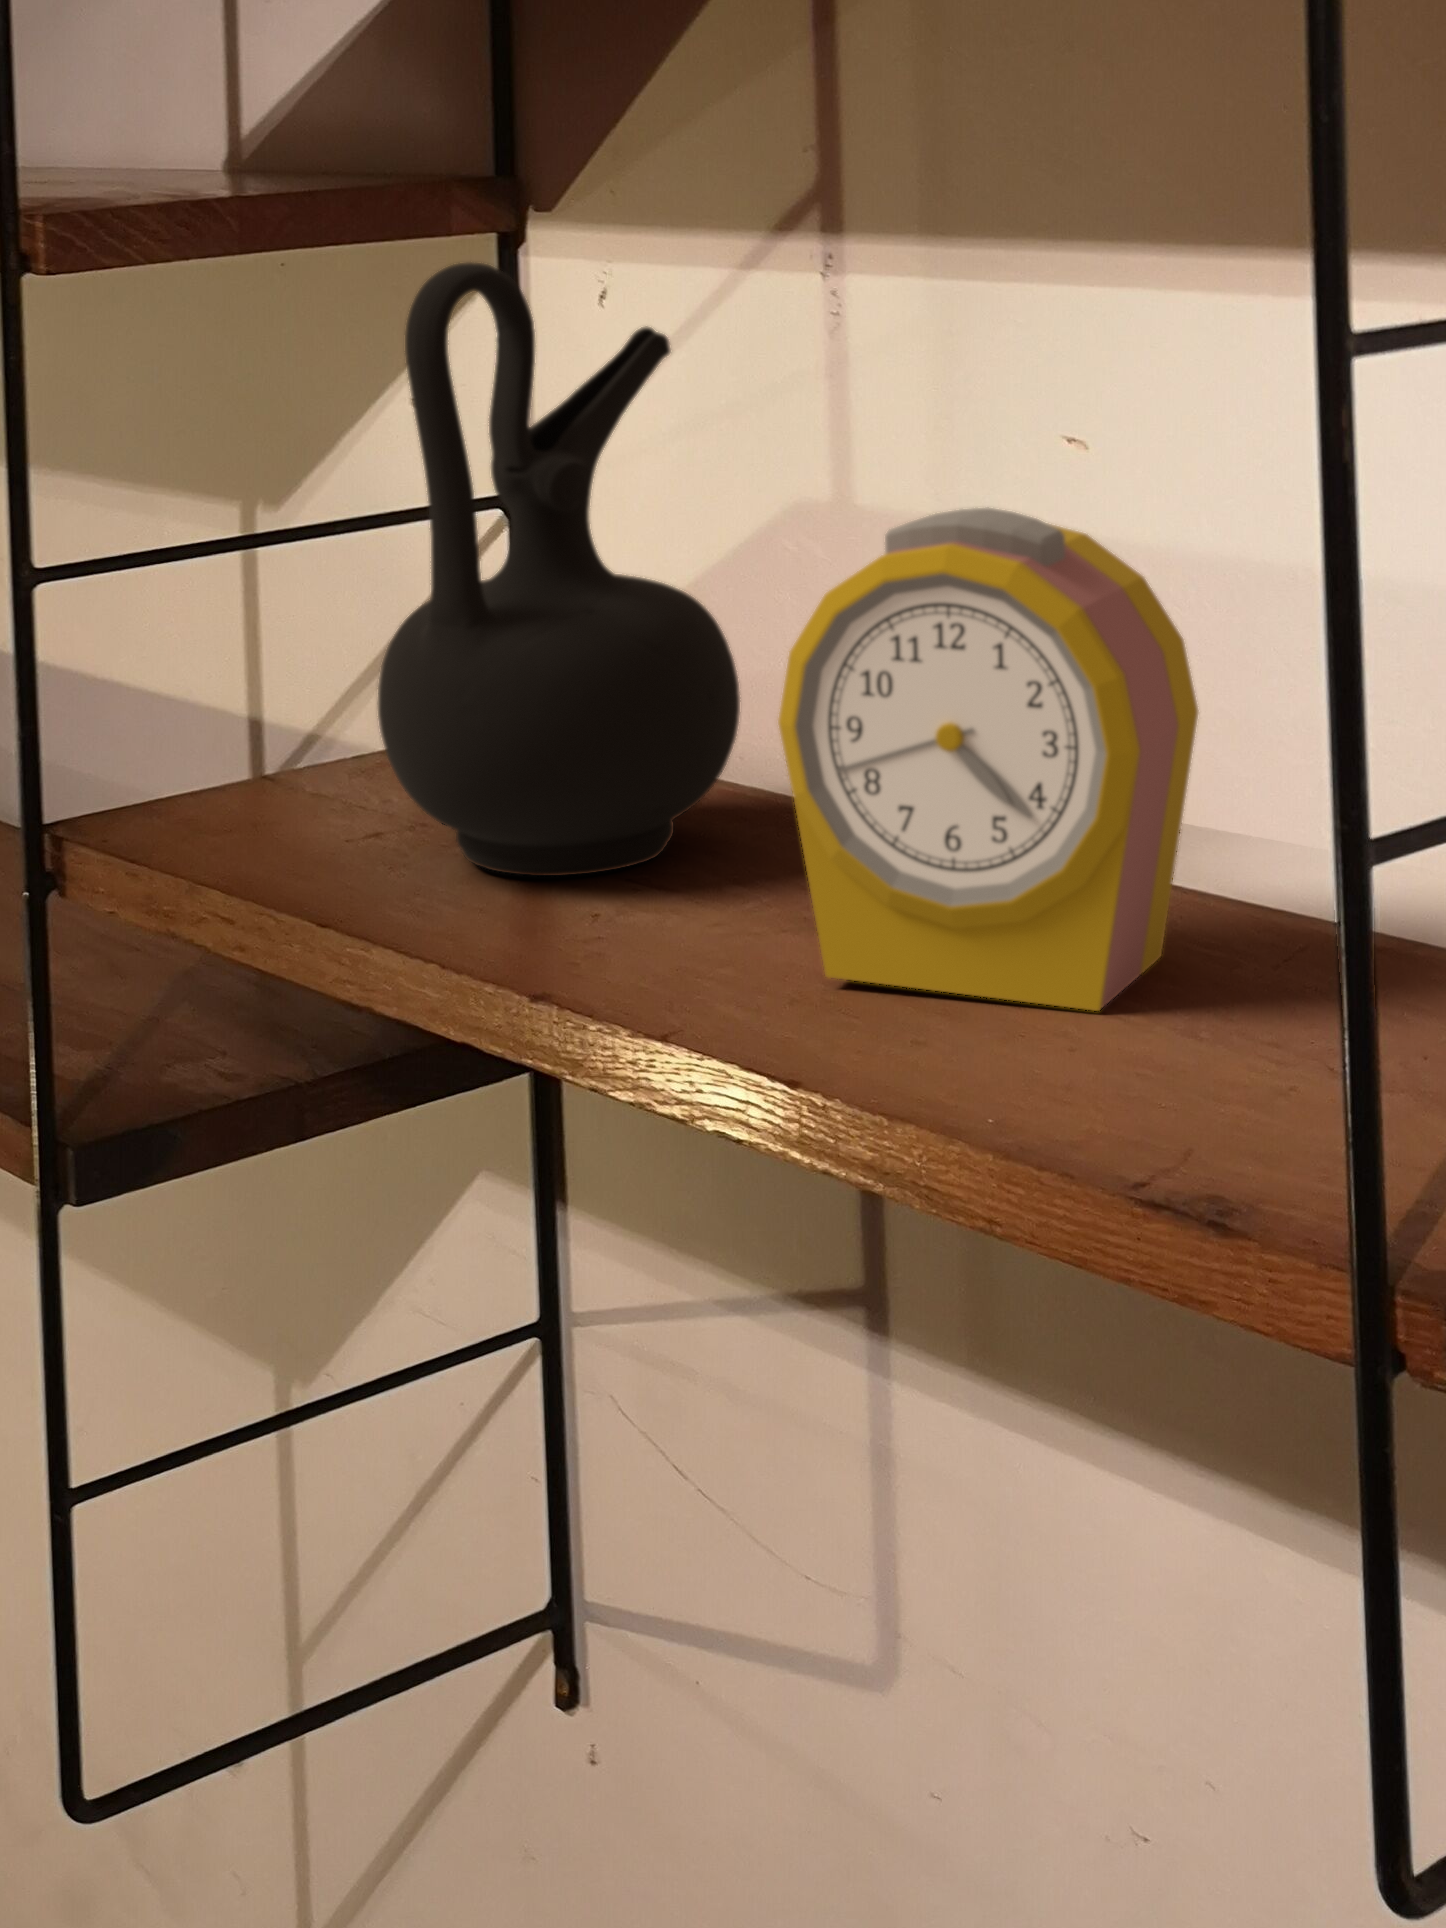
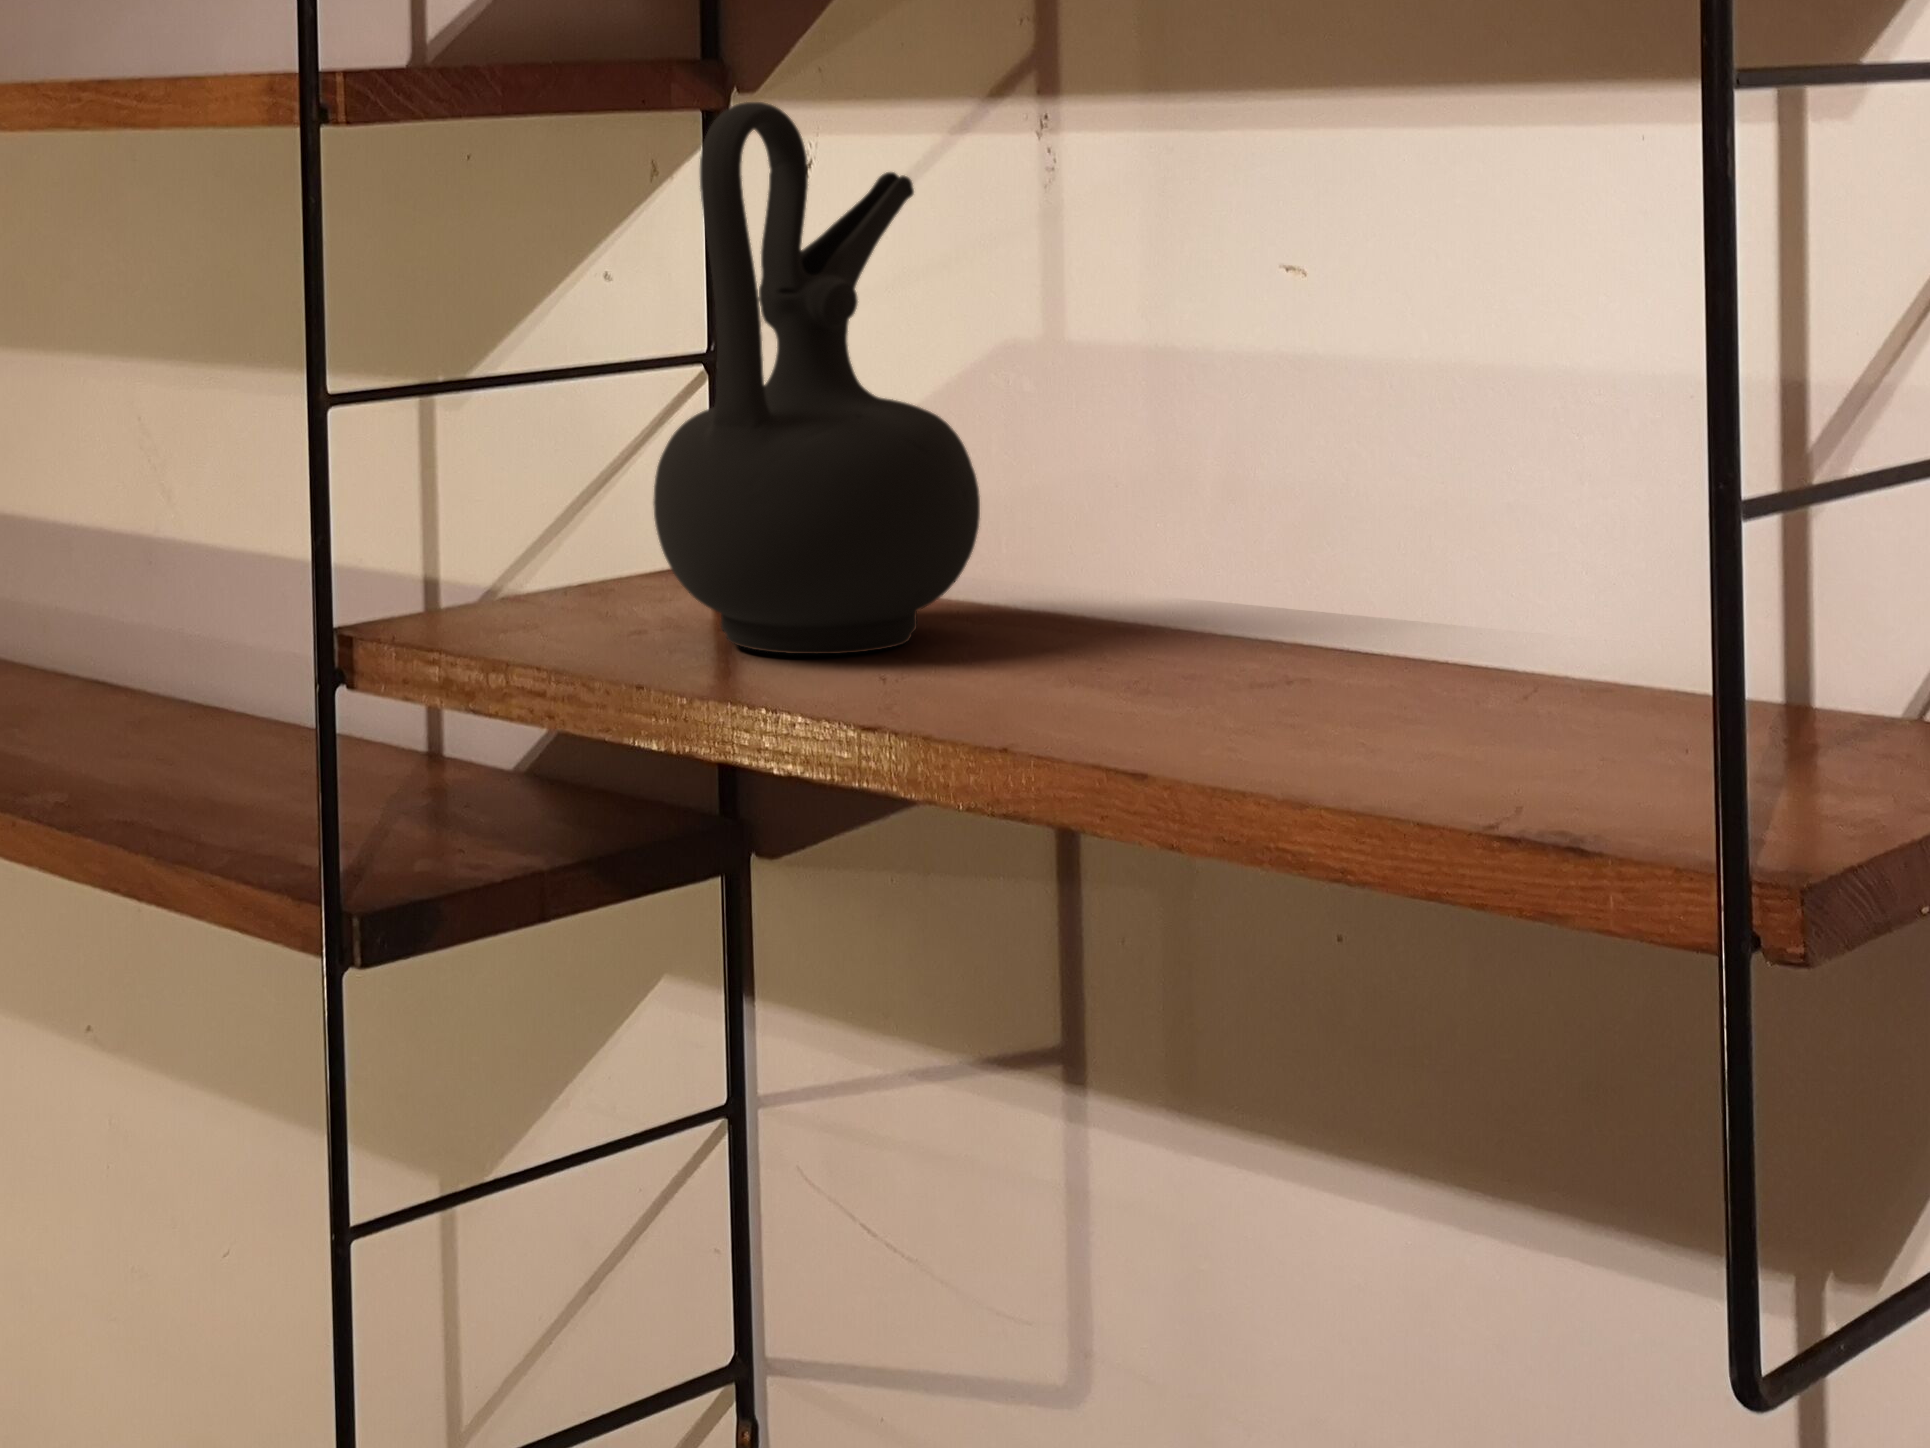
alarm clock: present [778,508,1198,1011] -> none [1082,296,1449,726]

